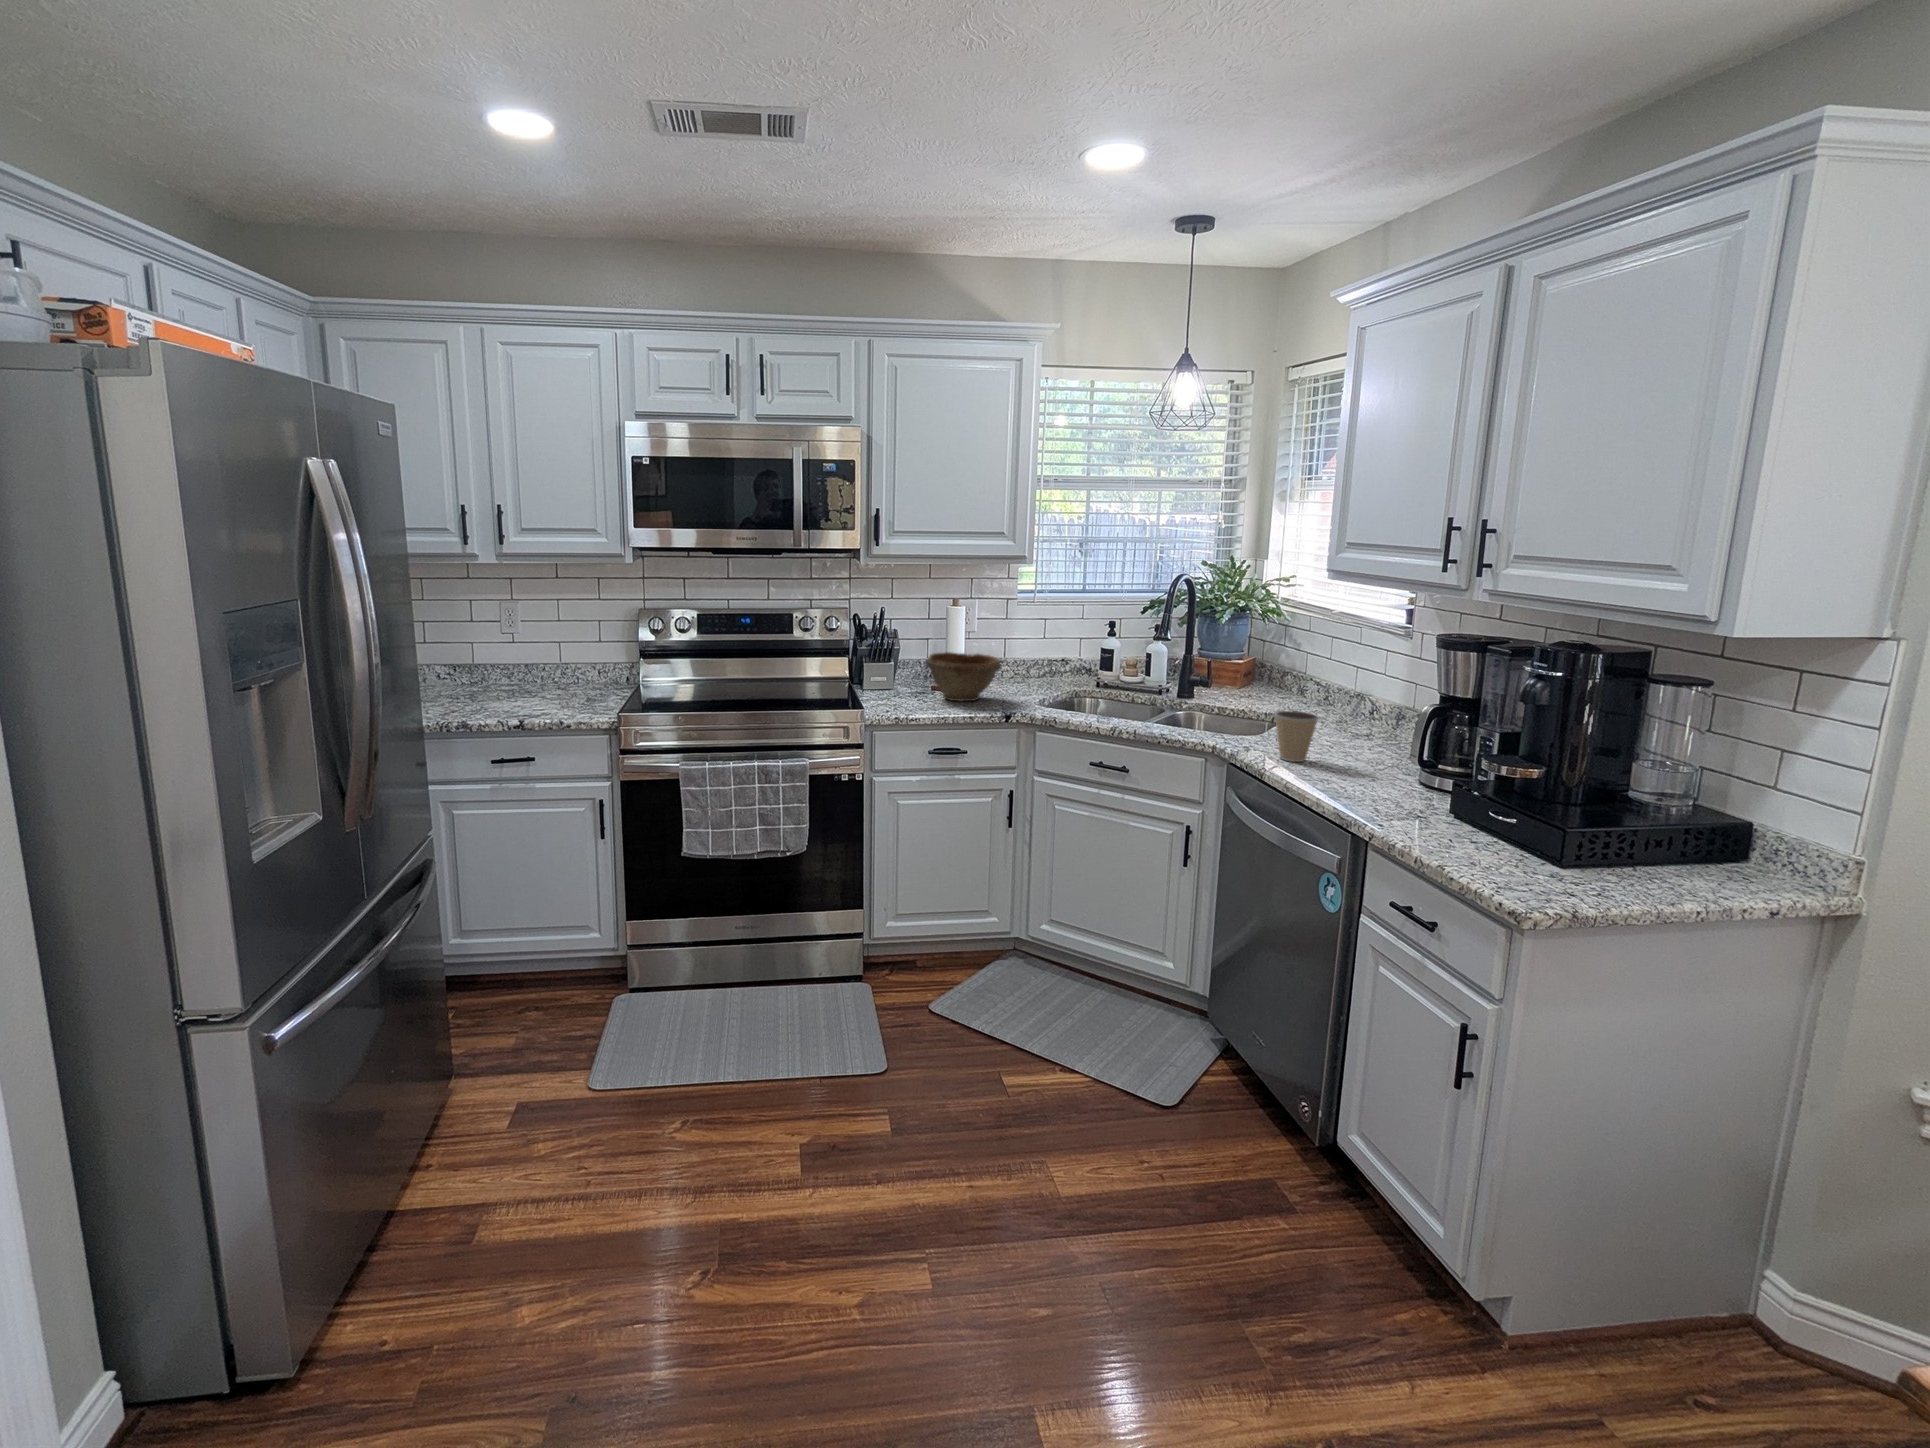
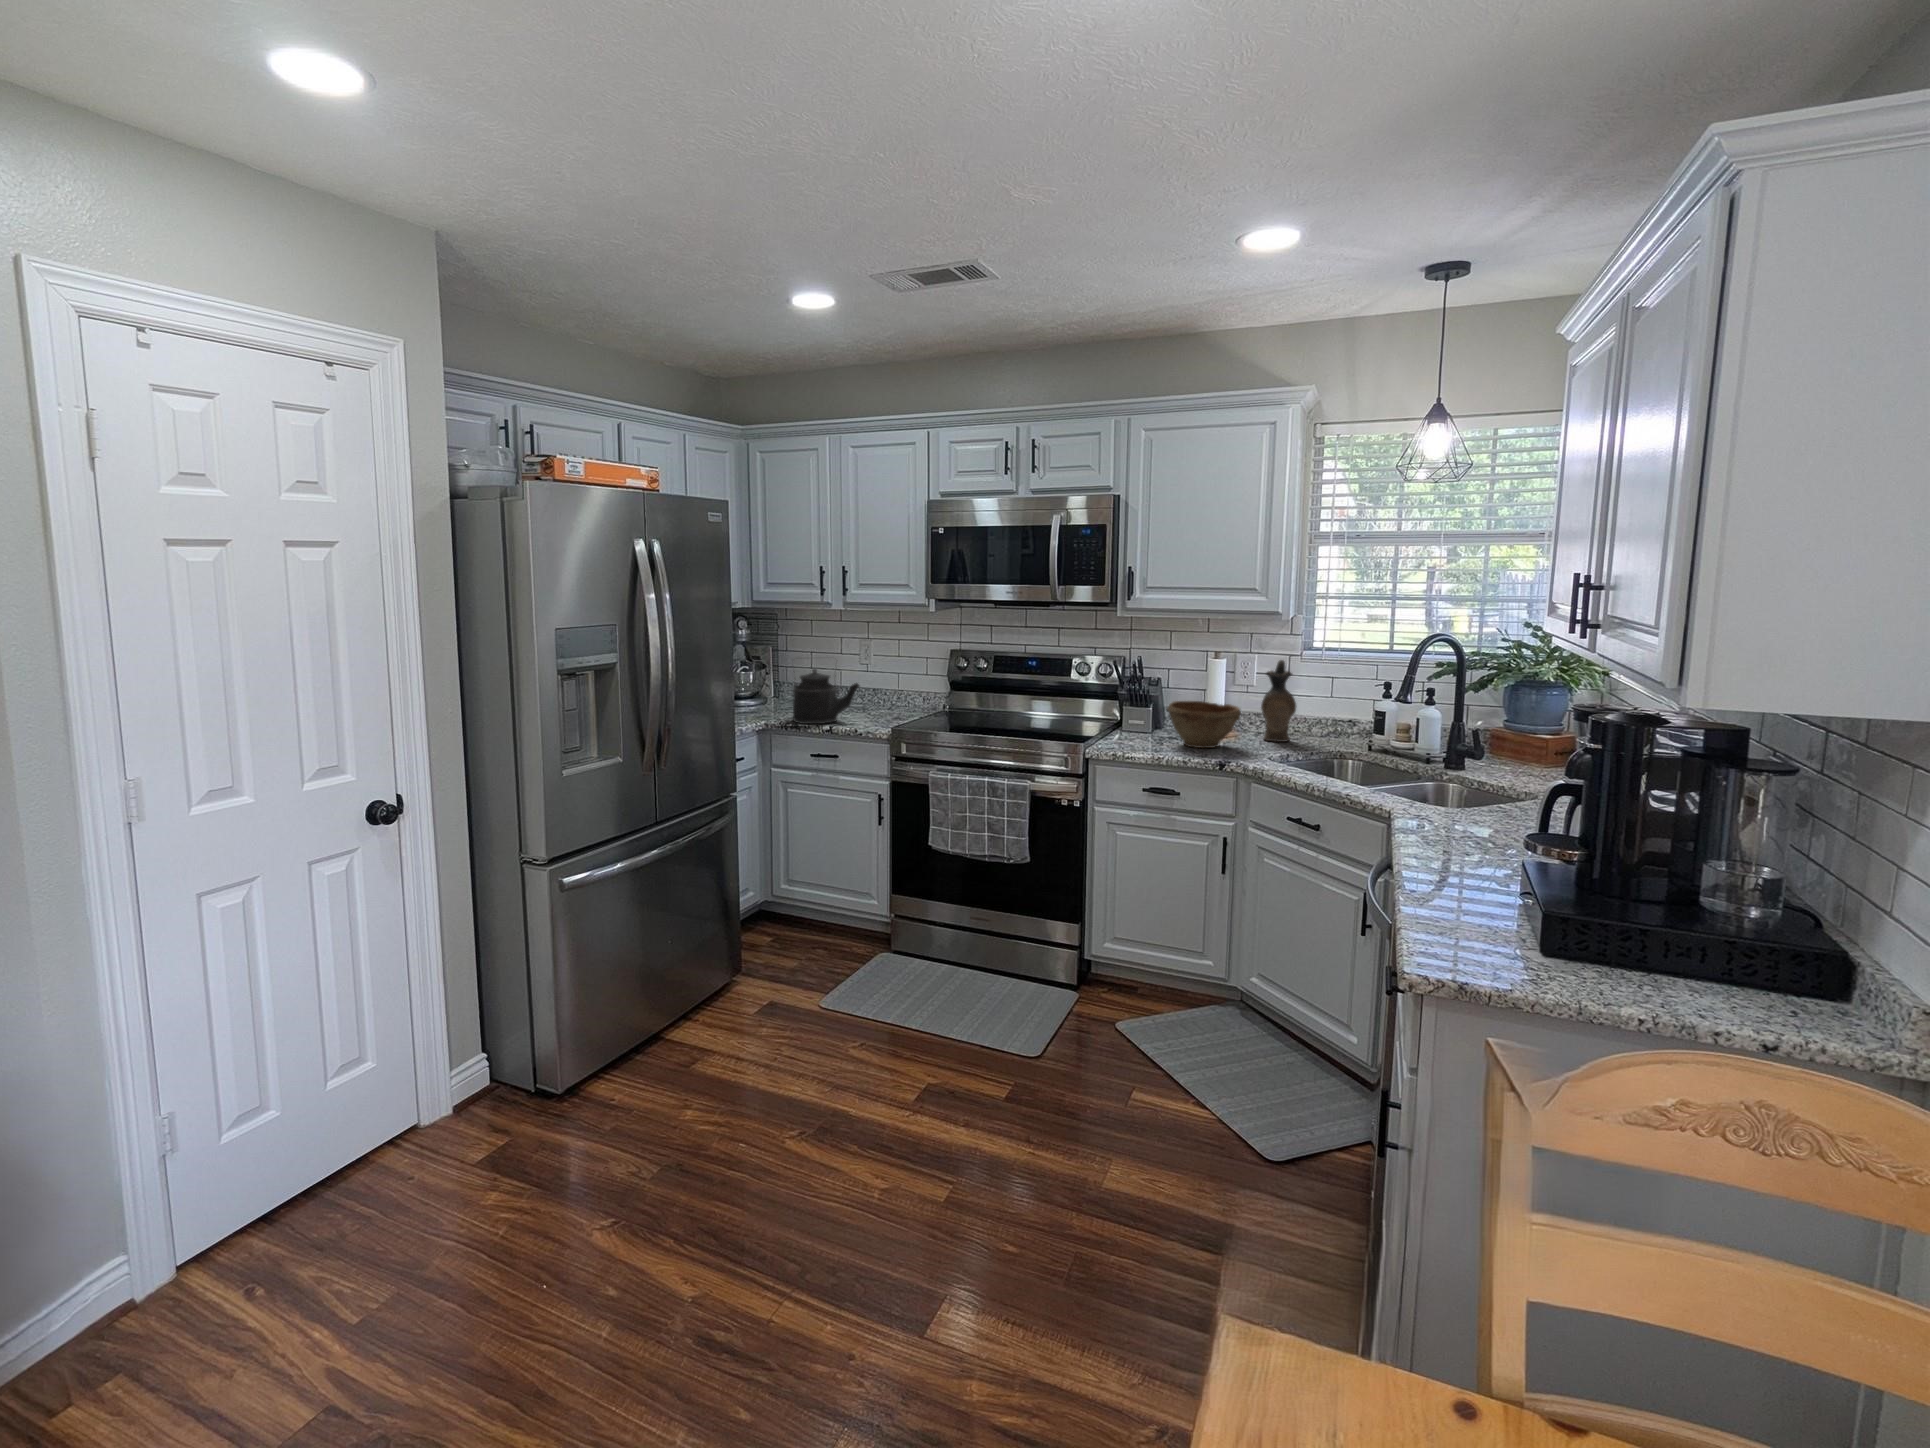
ceramic pitcher: none [997,606,1031,687] -> present [1261,660,1296,742]
kettle: none [453,626,551,719] -> present [793,669,859,724]
coffee cup: present [1275,711,1319,762] -> none [1425,777,1476,833]

